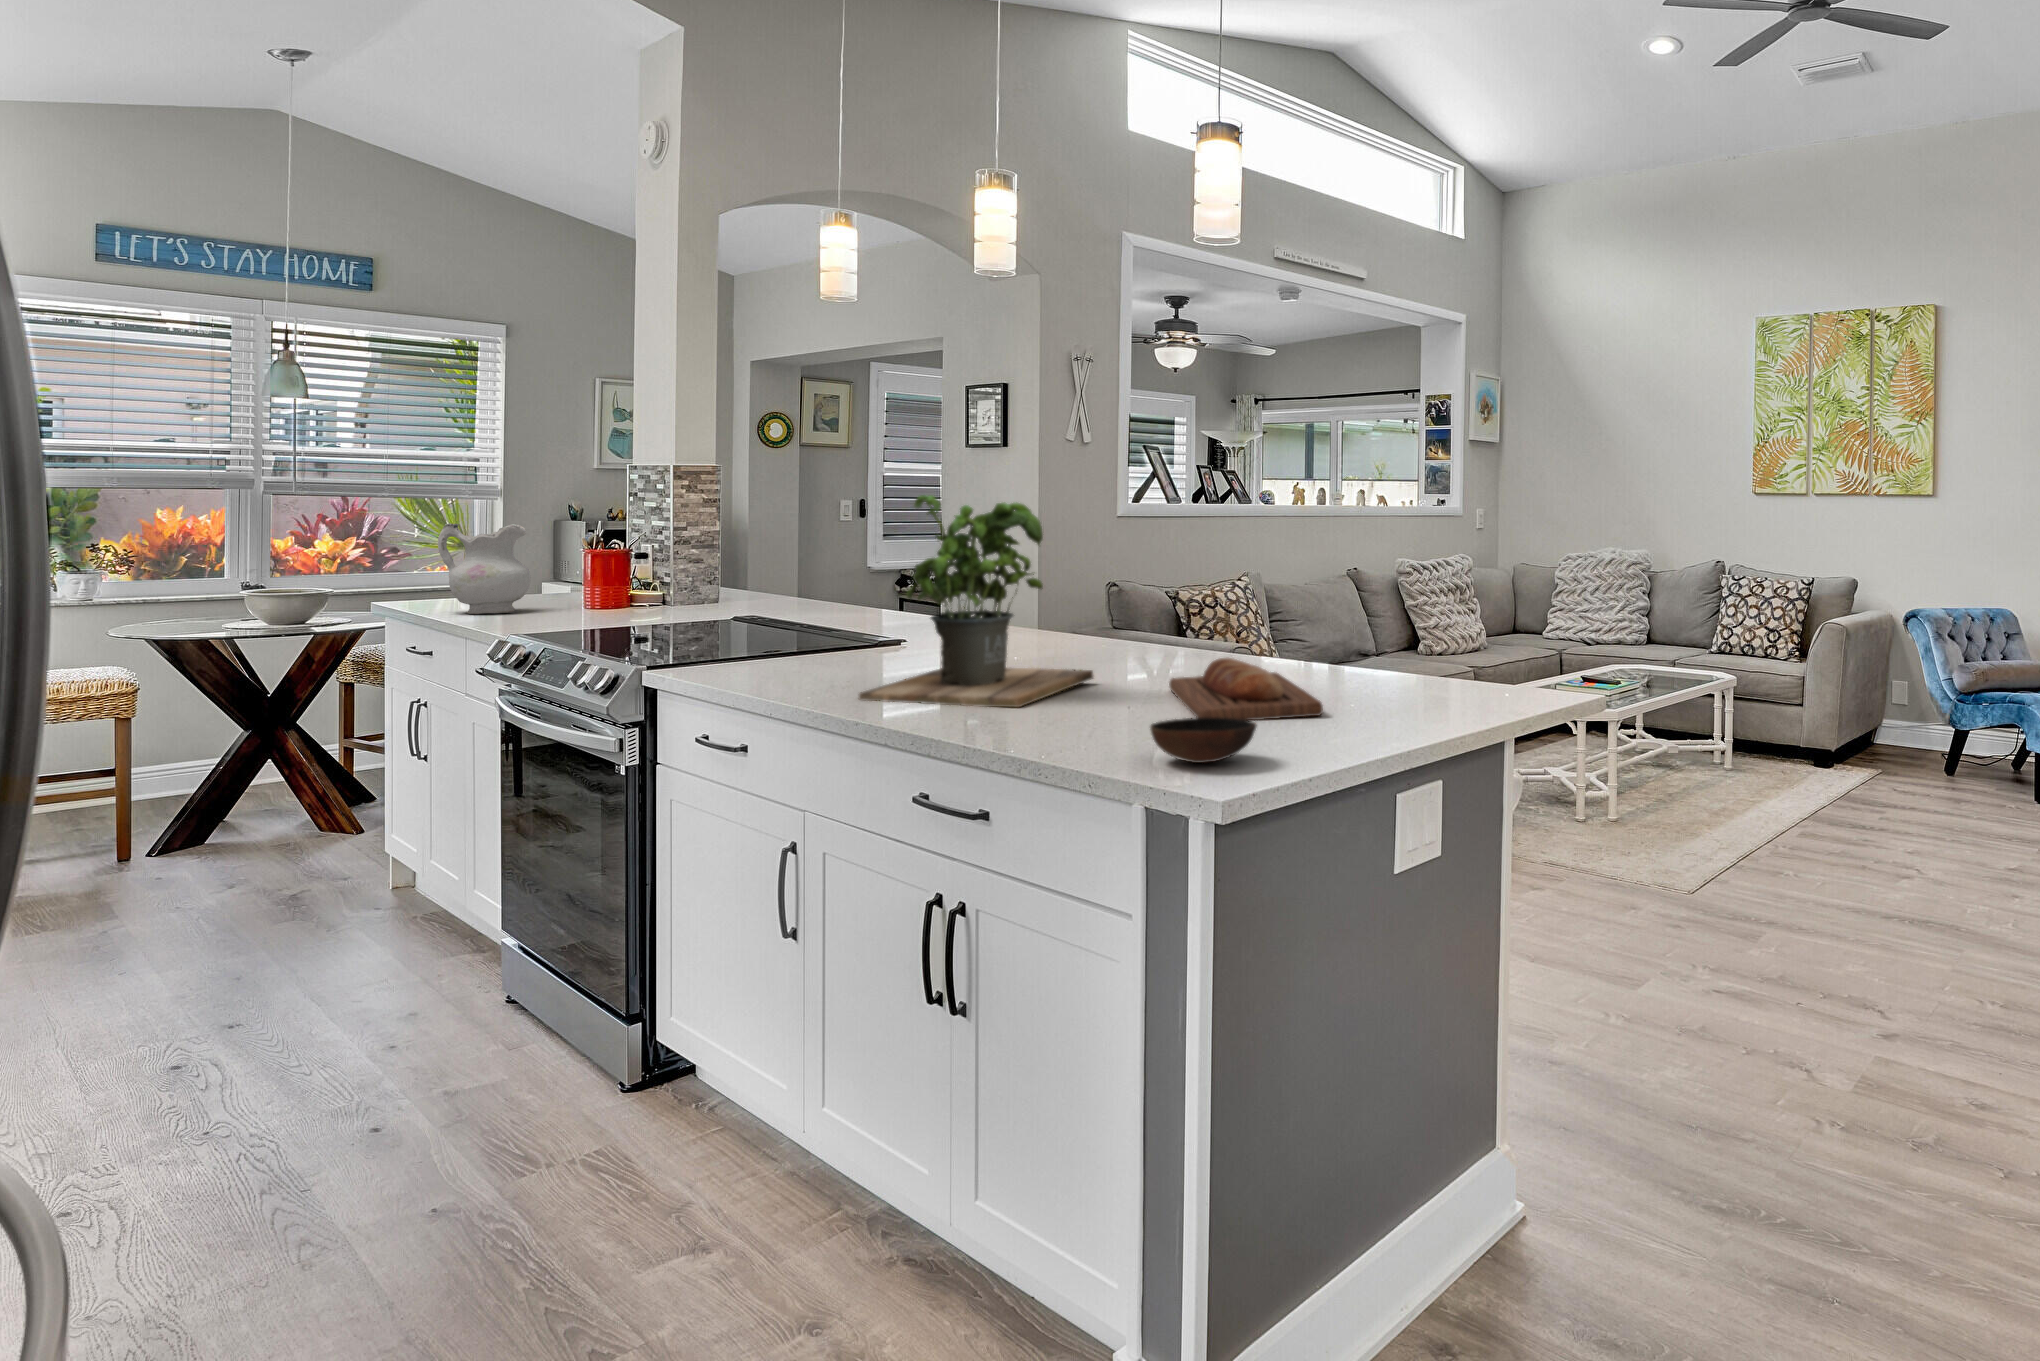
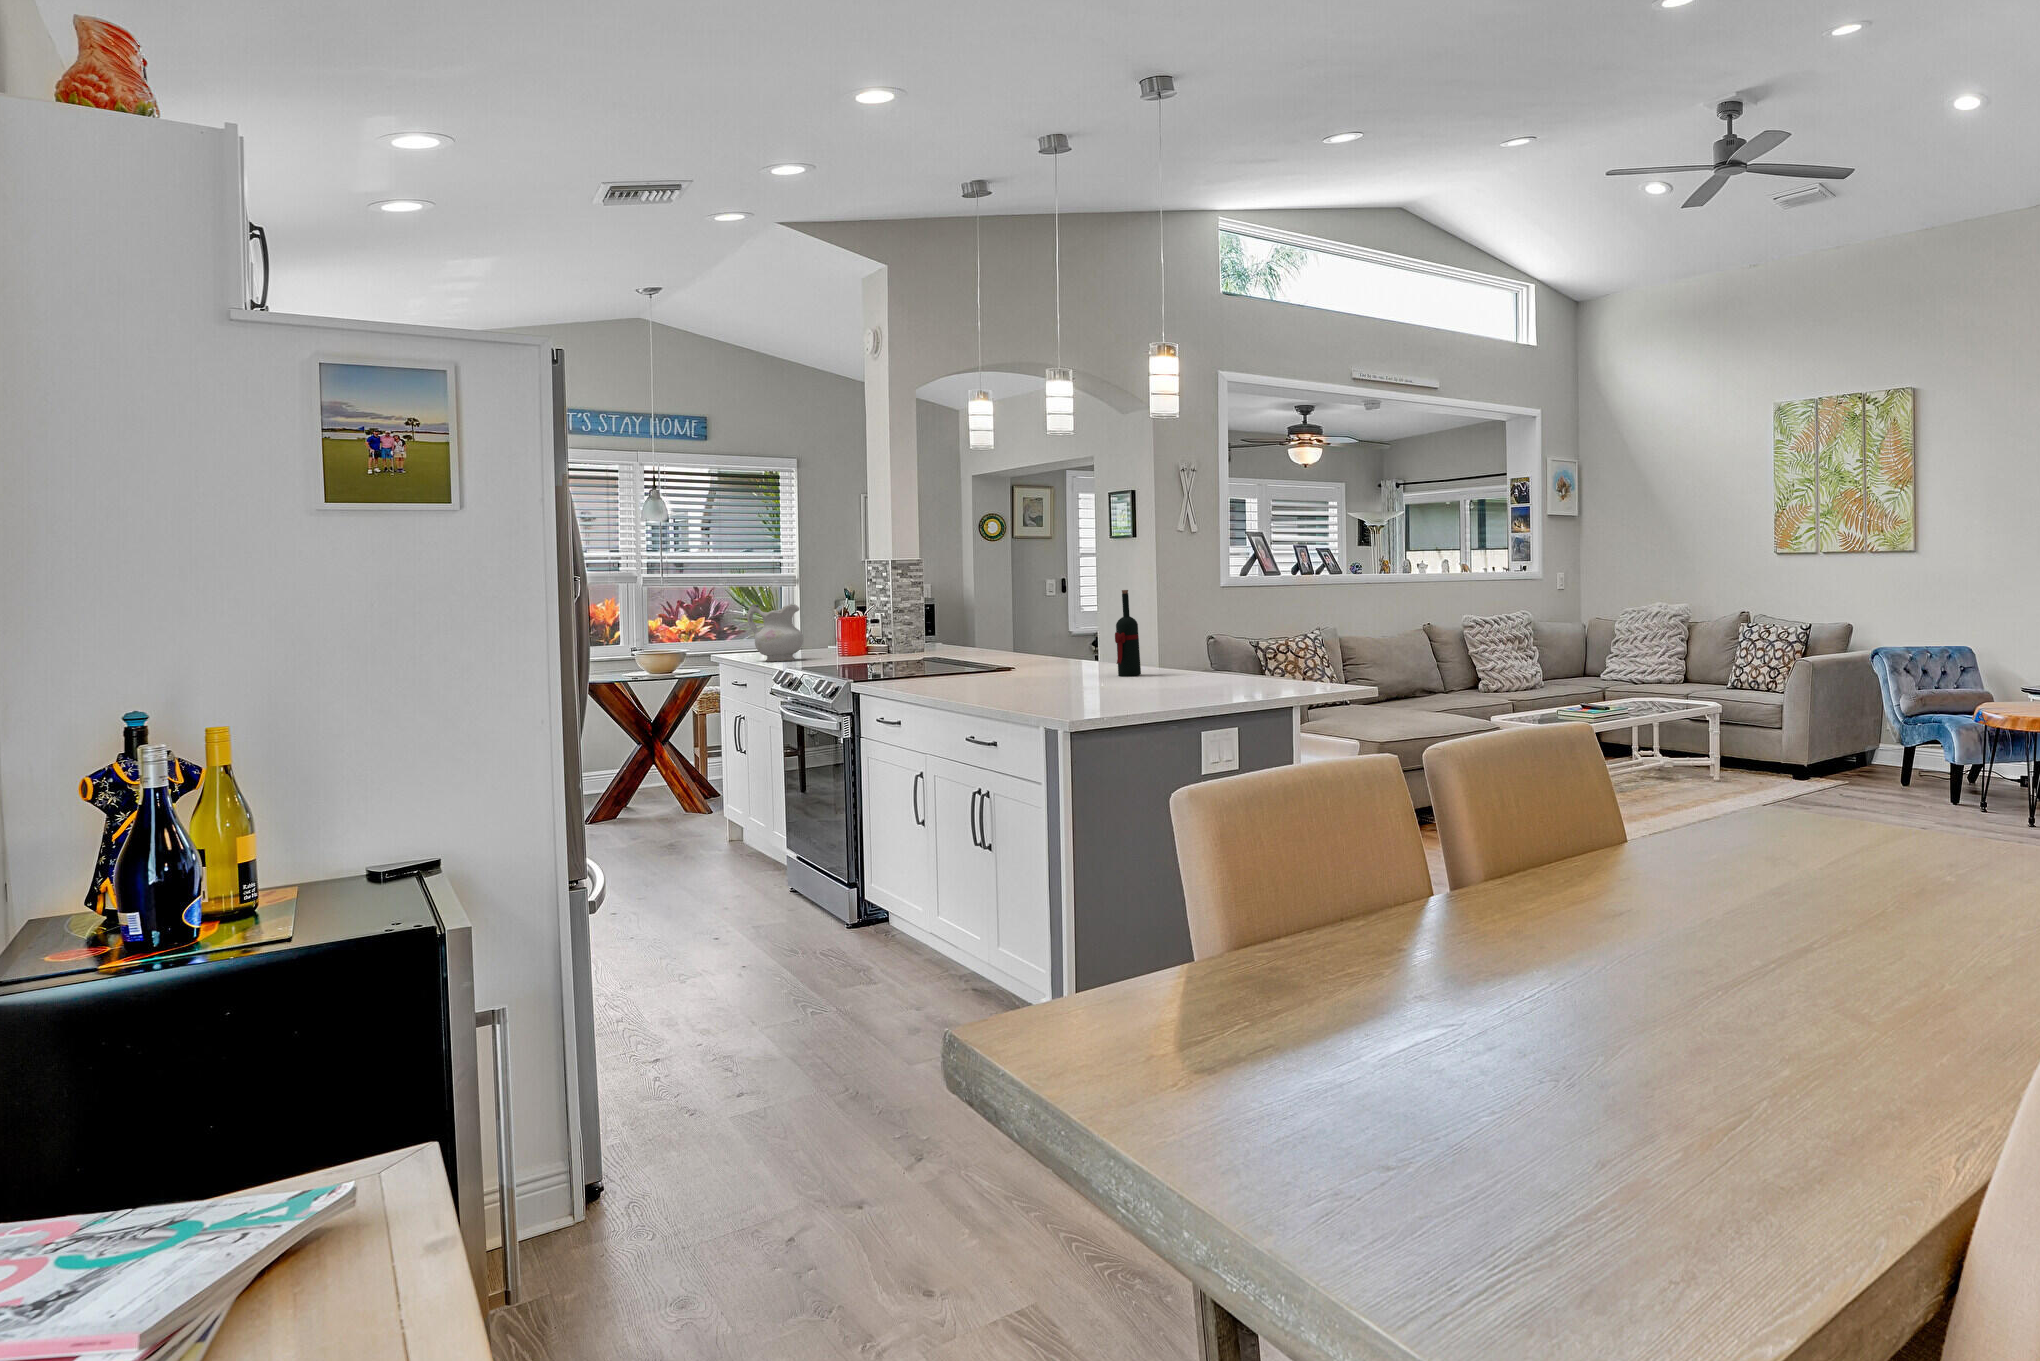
potted plant: present [859,495,1094,707] -> none [949,582,1086,695]
wine bottle: none [1108,516,1145,658] -> present [1115,590,1141,676]
bread loaf: present [1169,658,1323,720] -> none [1111,669,1184,700]
bowl: present [1150,717,1256,763] -> none [1053,691,1106,711]

